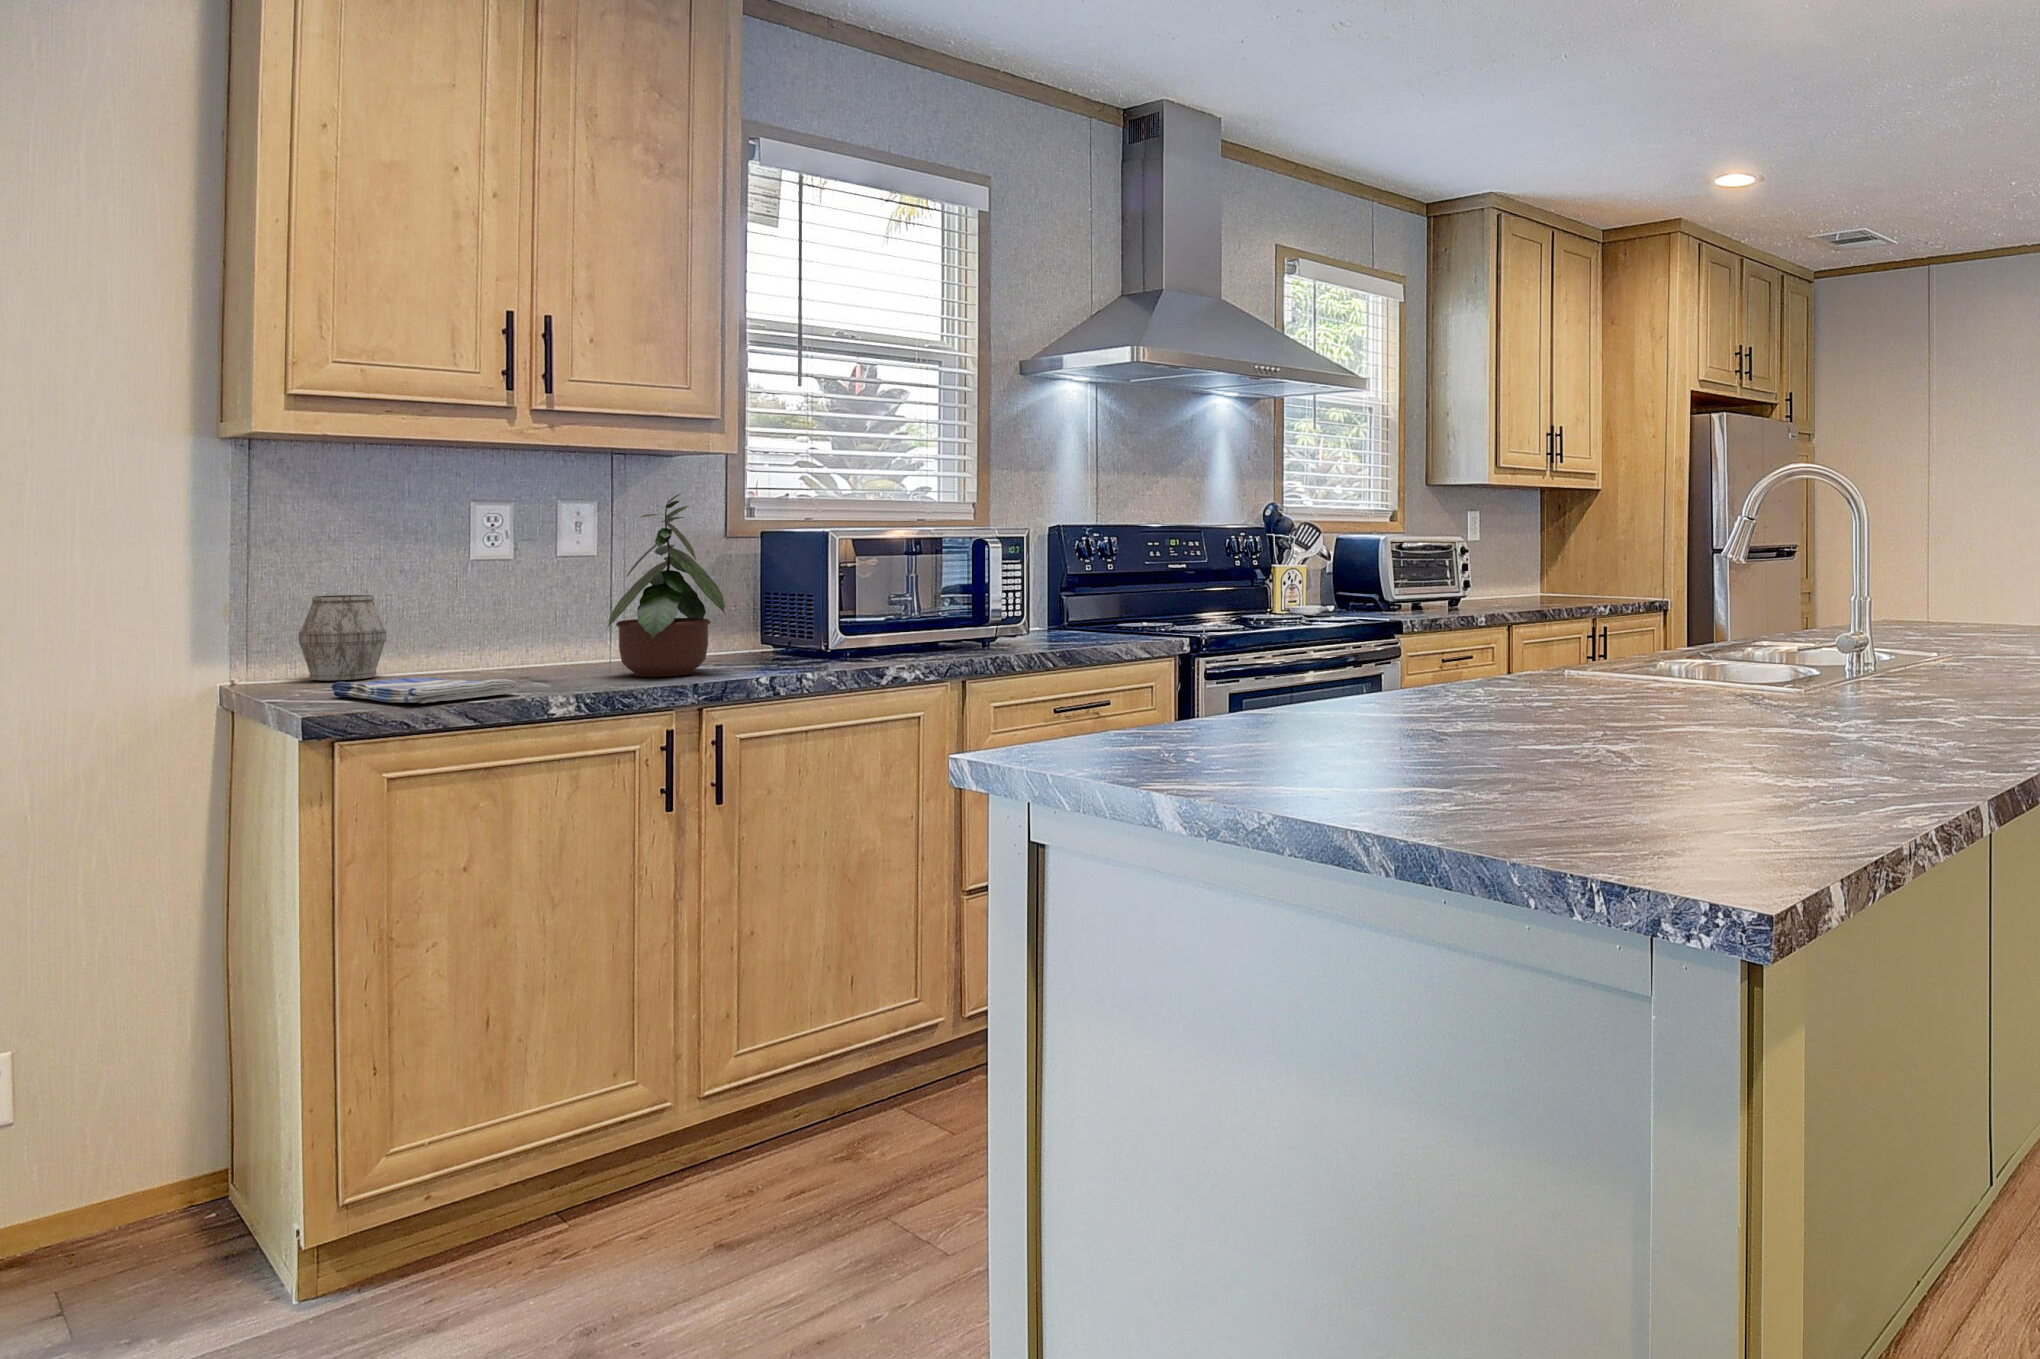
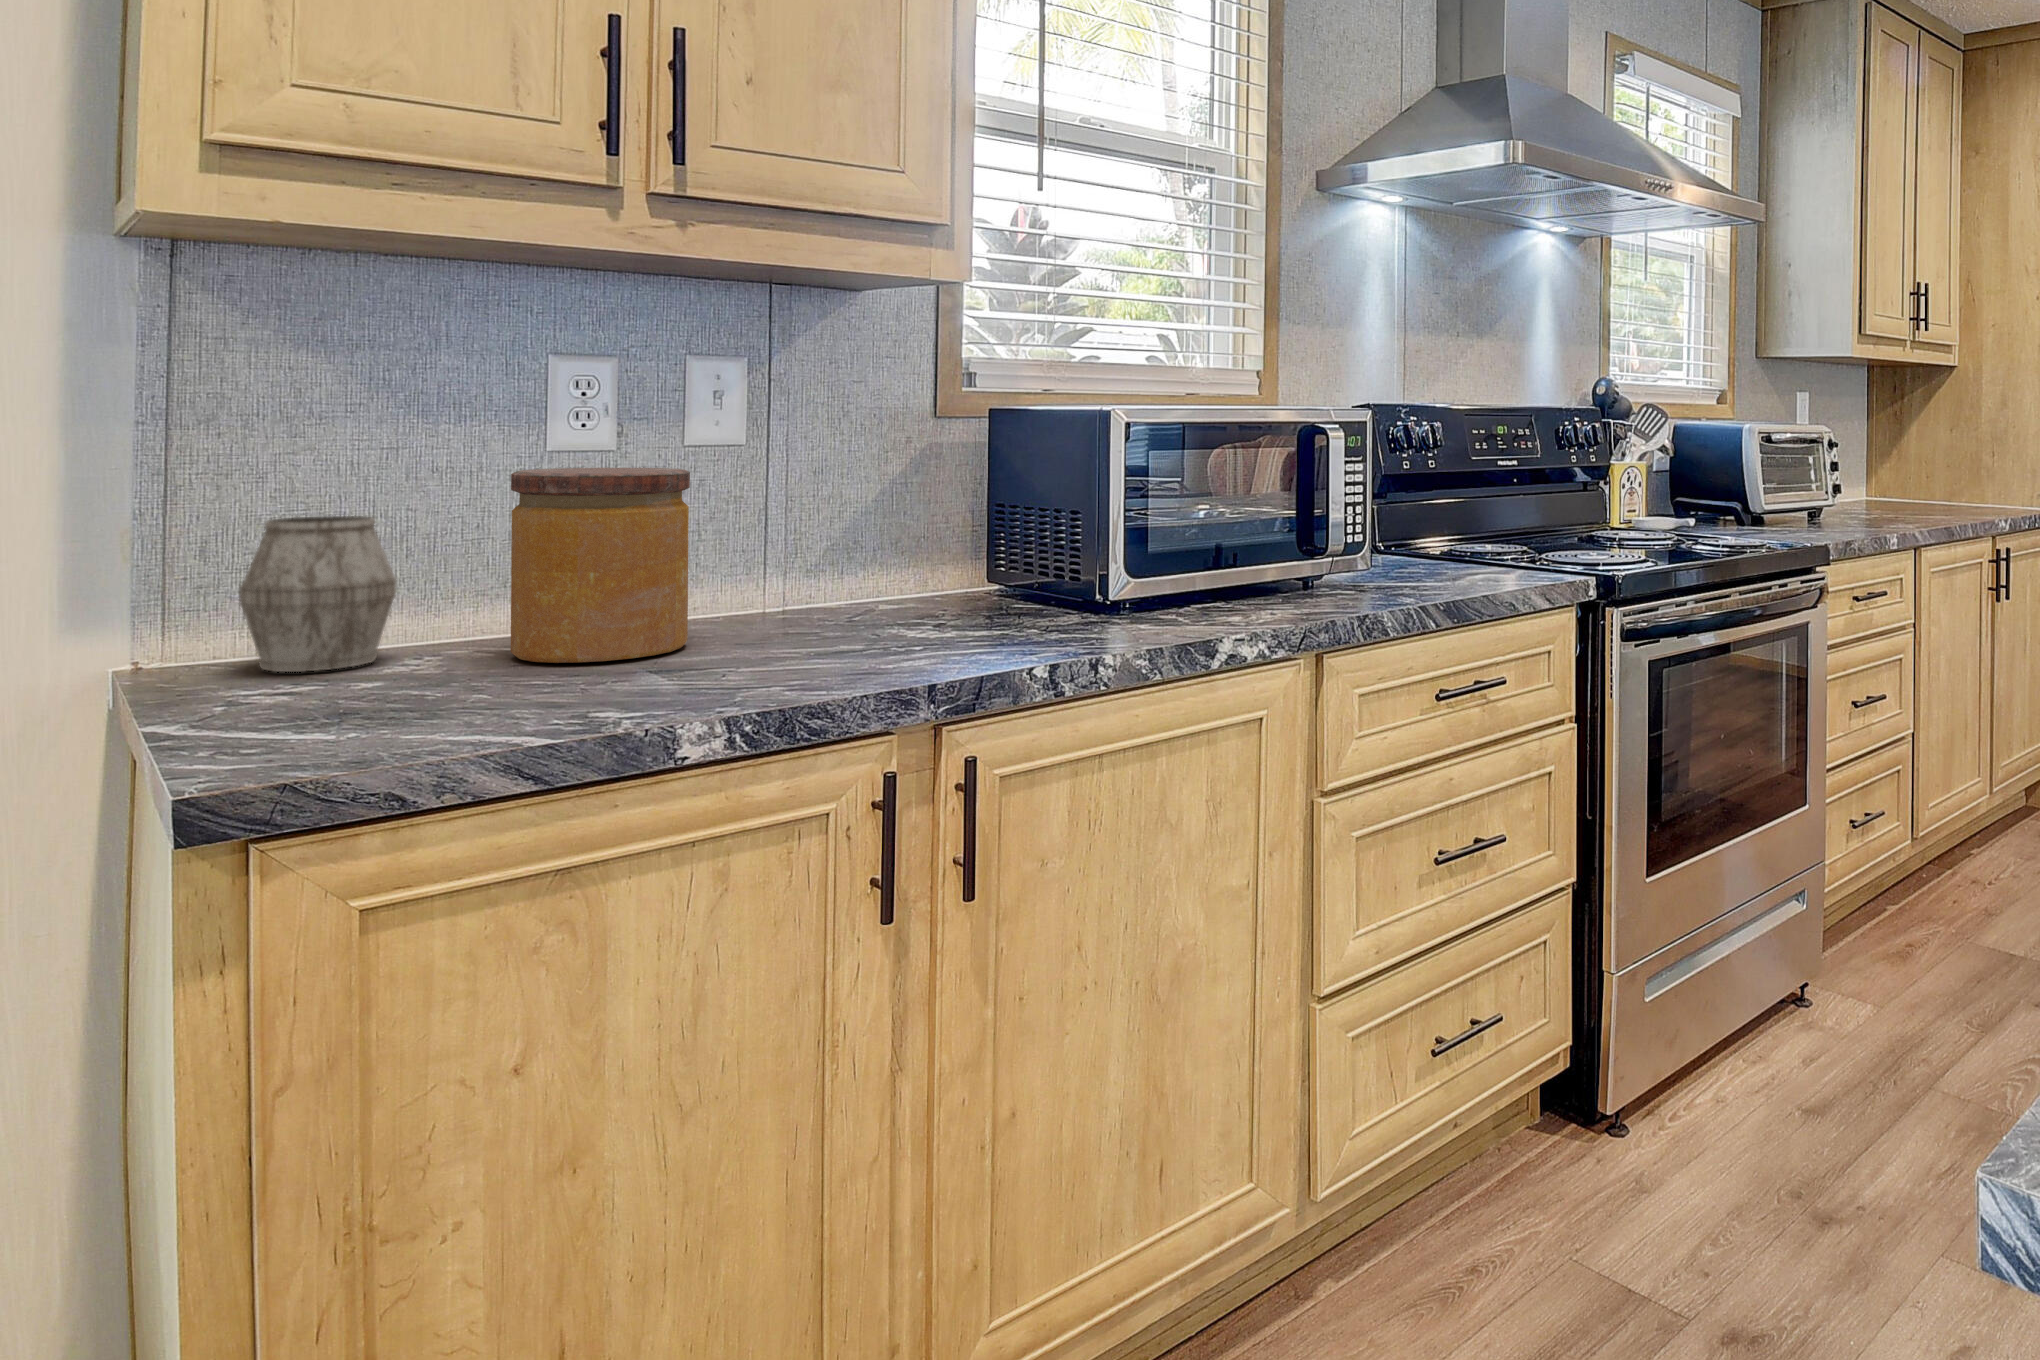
potted plant: present [607,494,725,677] -> none [757,342,983,665]
jar: none [453,567,561,676] -> present [511,468,690,663]
dish towel: present [332,678,519,703] -> none [277,675,626,749]

